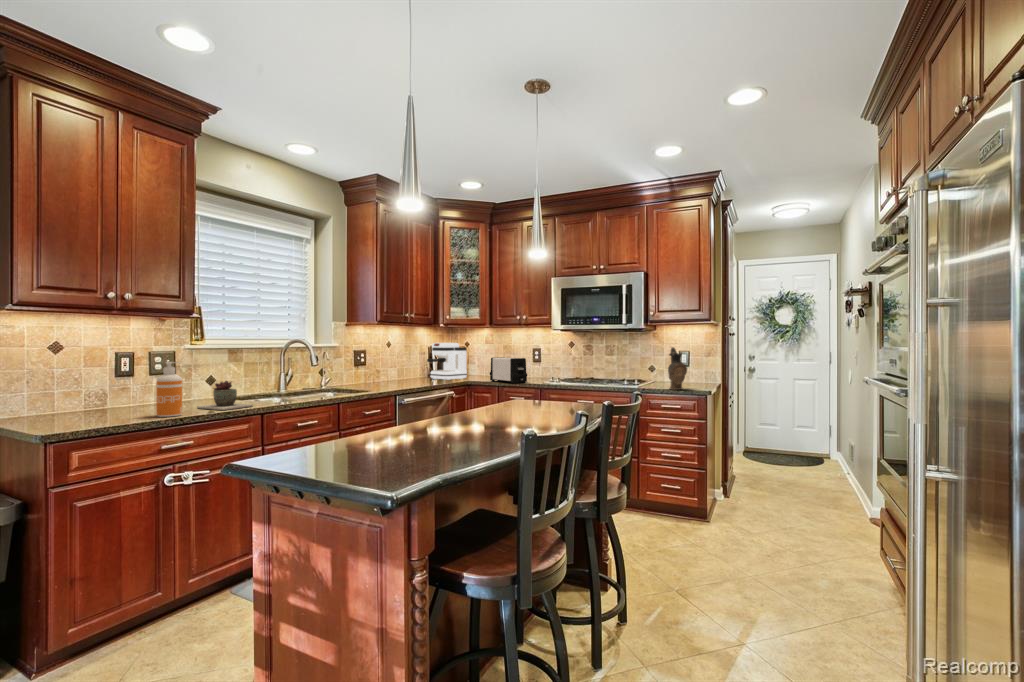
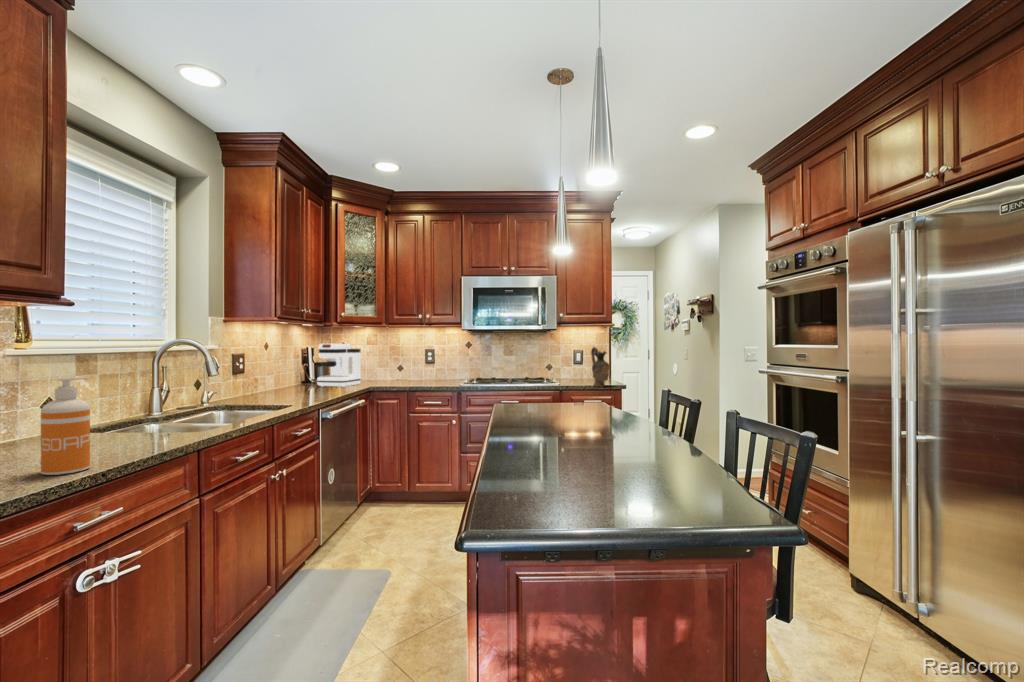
toaster: present [490,357,527,384] -> none [397,359,443,388]
succulent plant: present [197,381,253,410] -> none [84,404,183,452]

